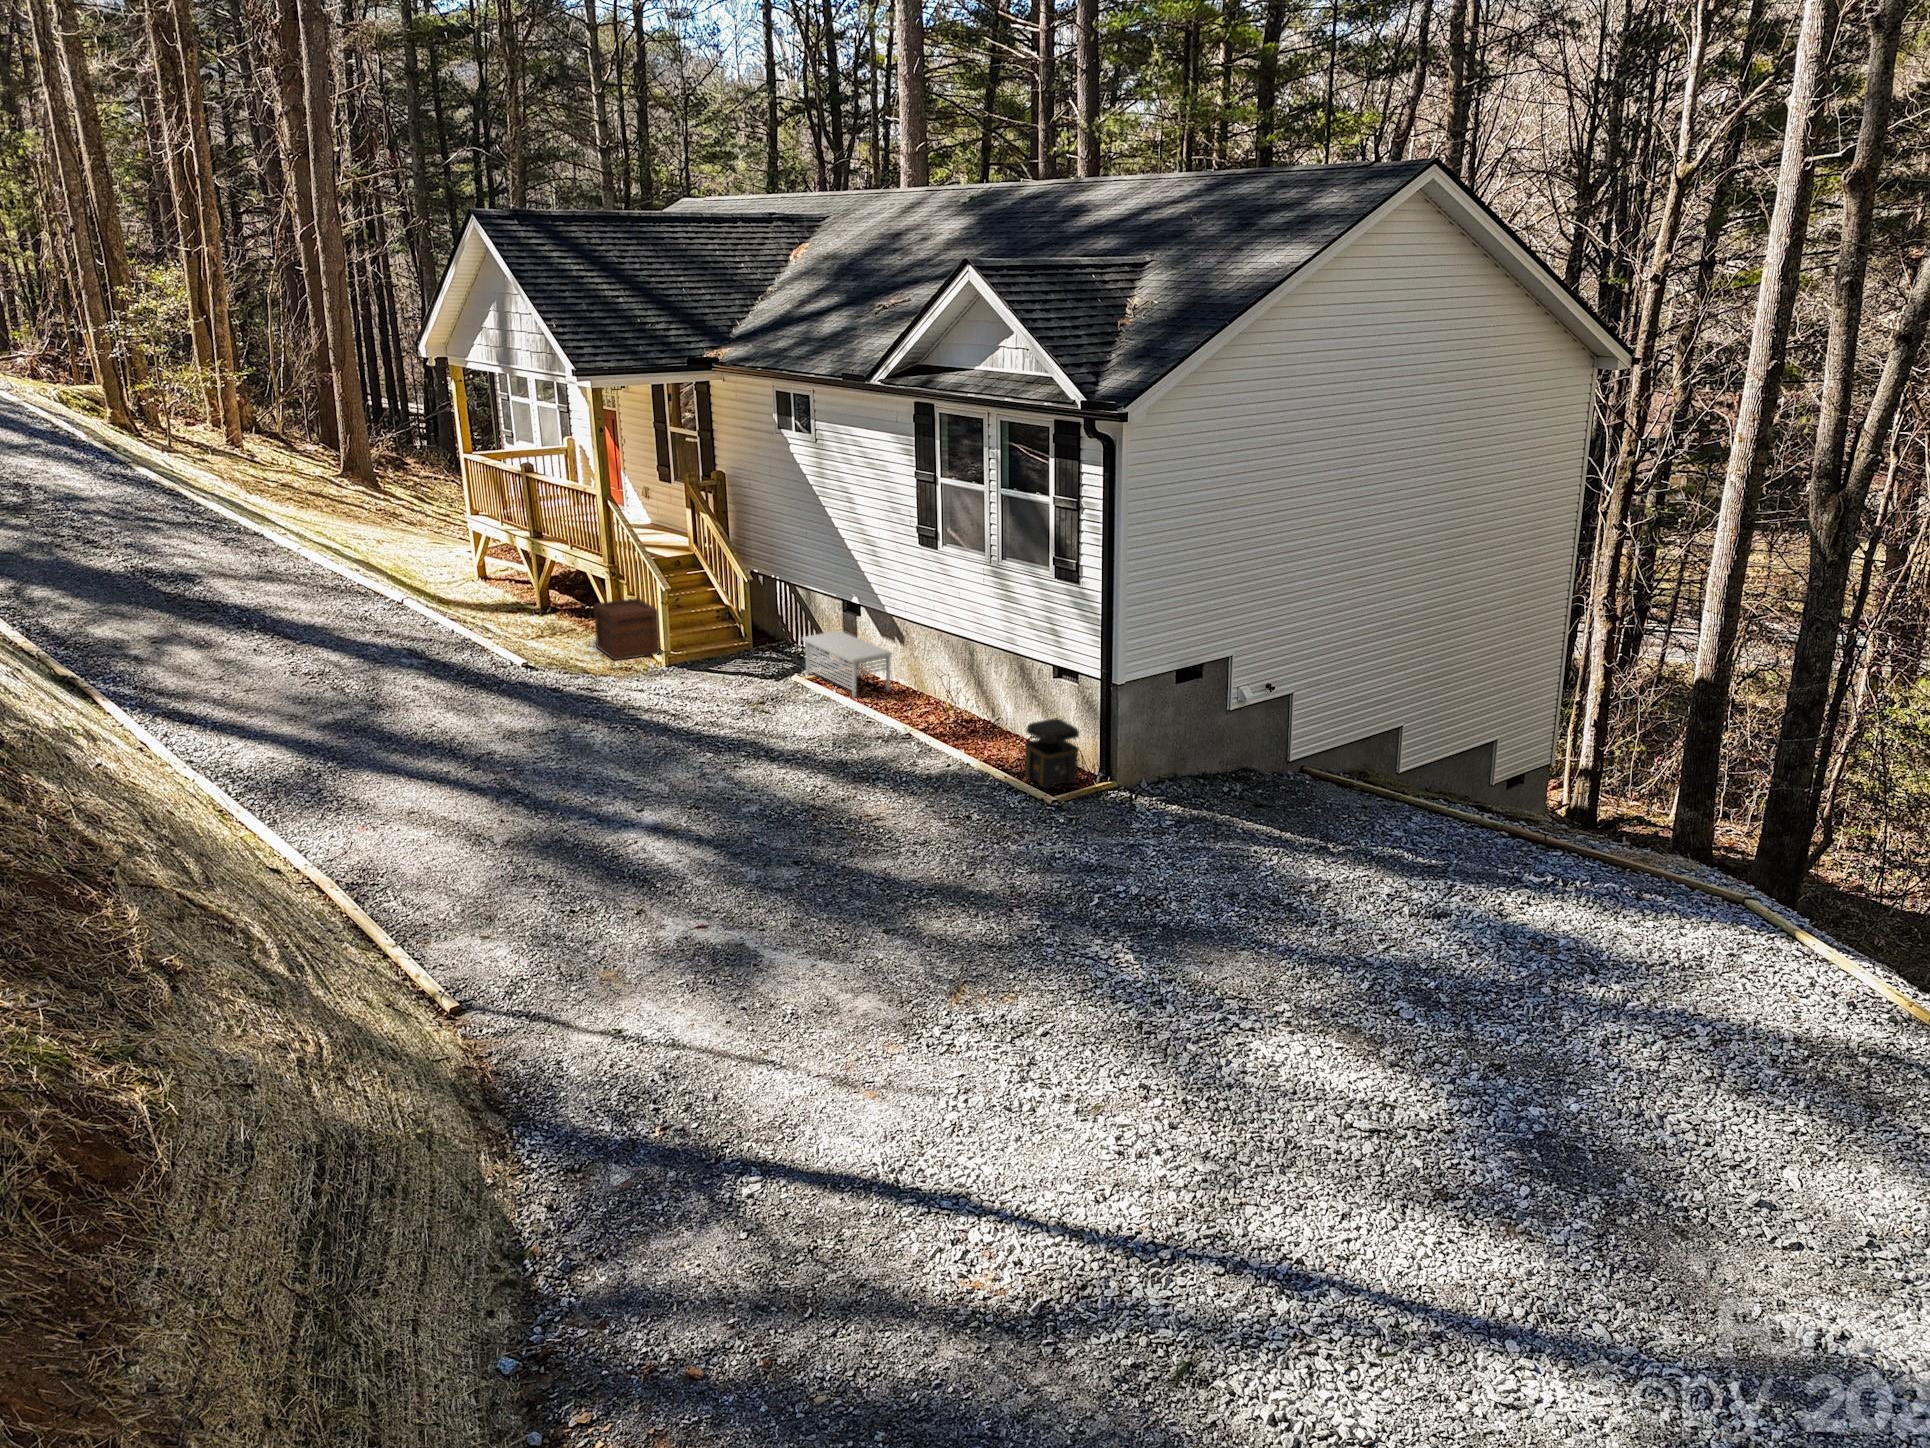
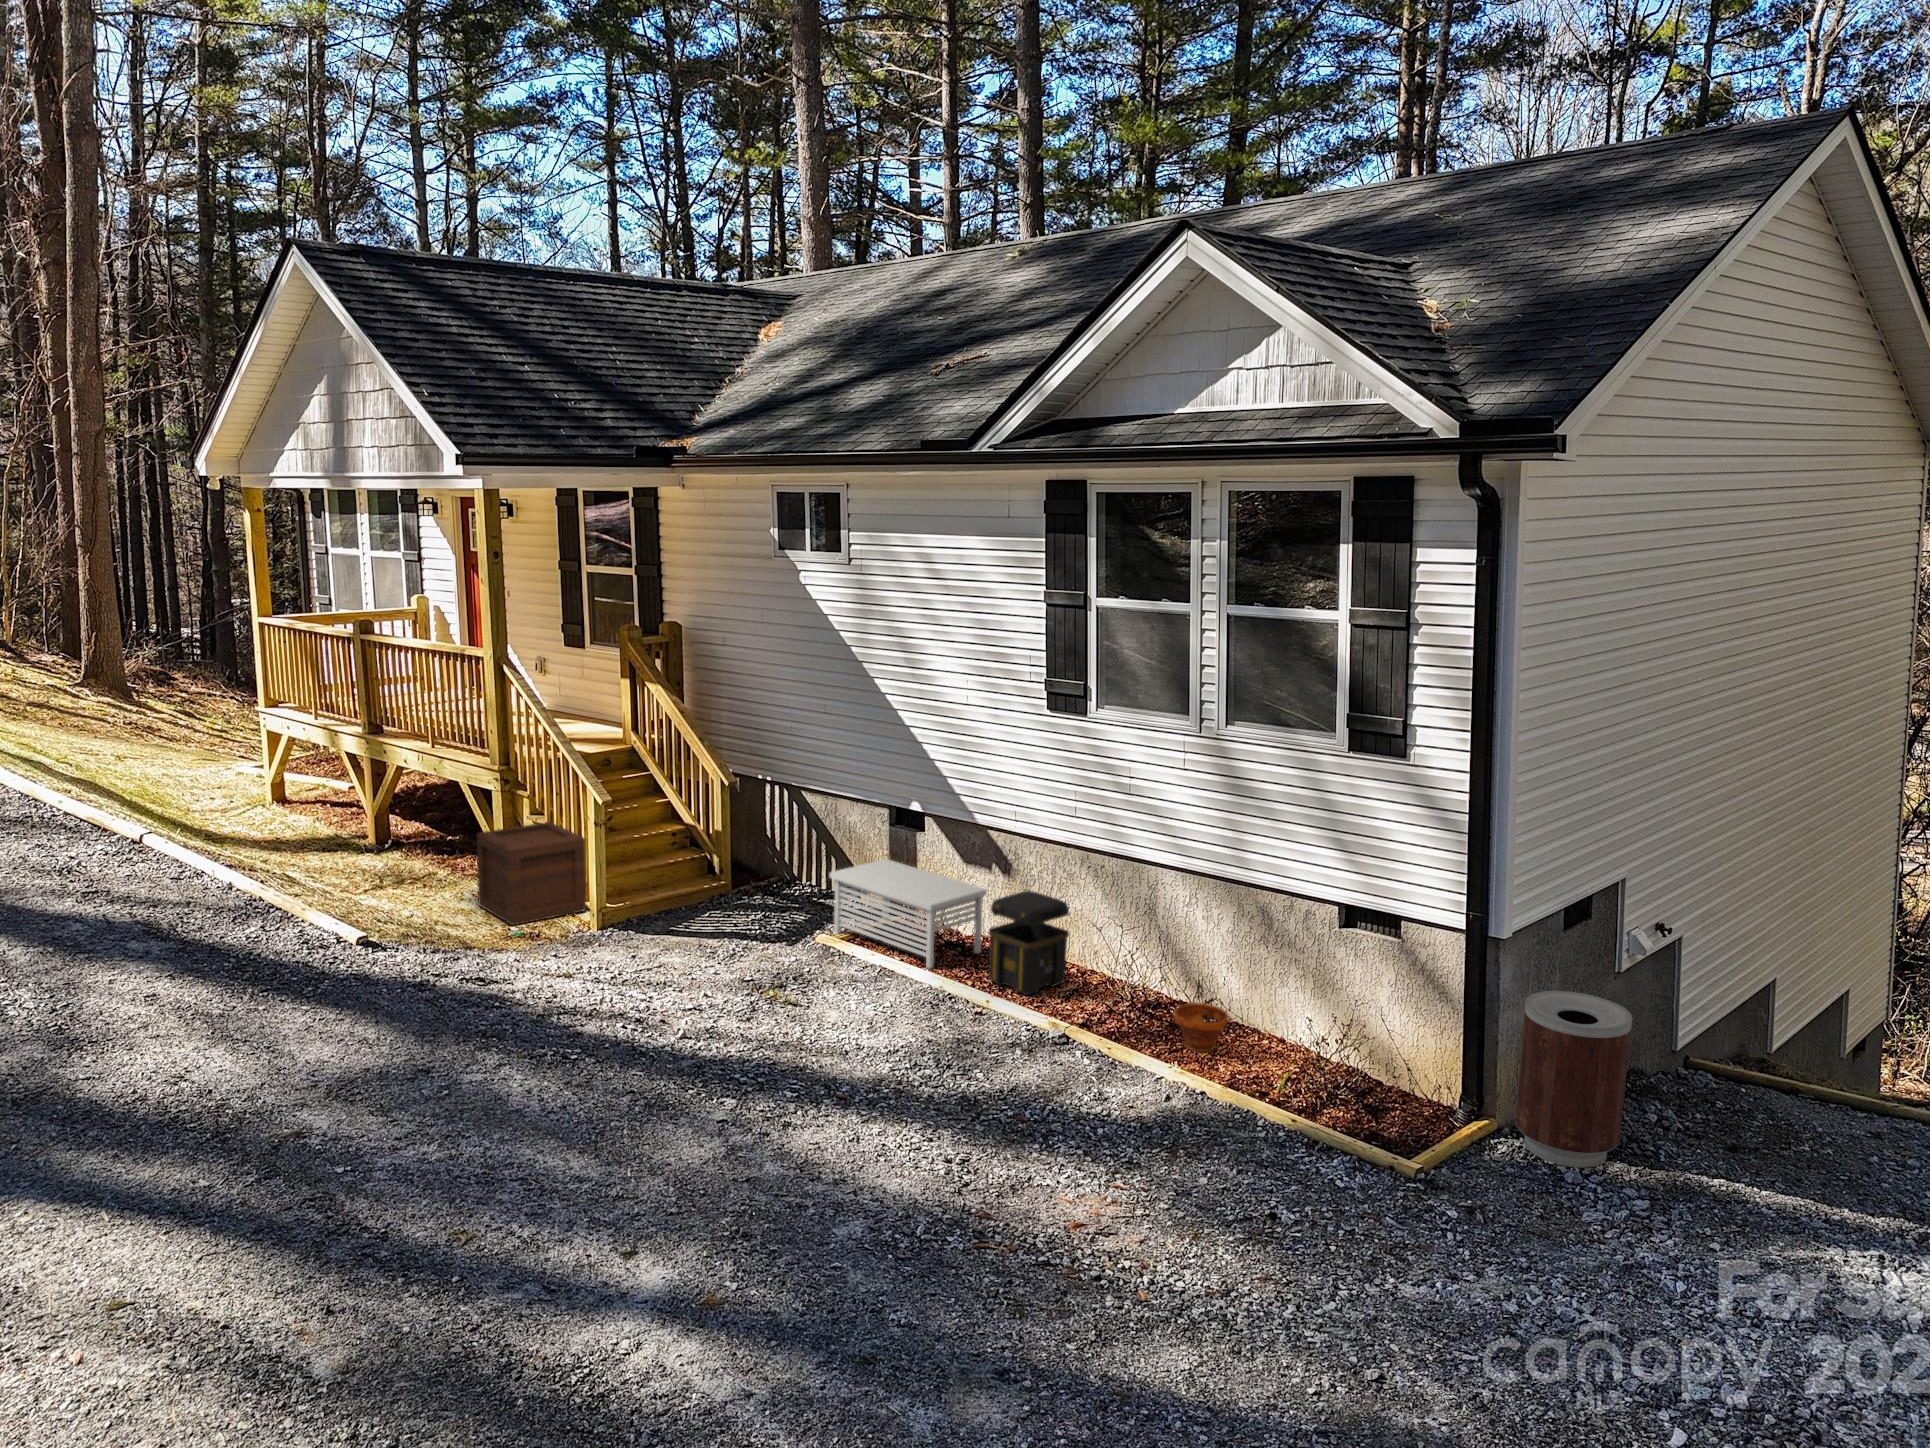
toolbox: present [1024,719,1079,788] -> present [988,891,1069,995]
trash can: none [1128,721,1188,815] -> present [1515,991,1632,1168]
planter: none [973,722,1005,750] -> present [1173,1002,1228,1052]

